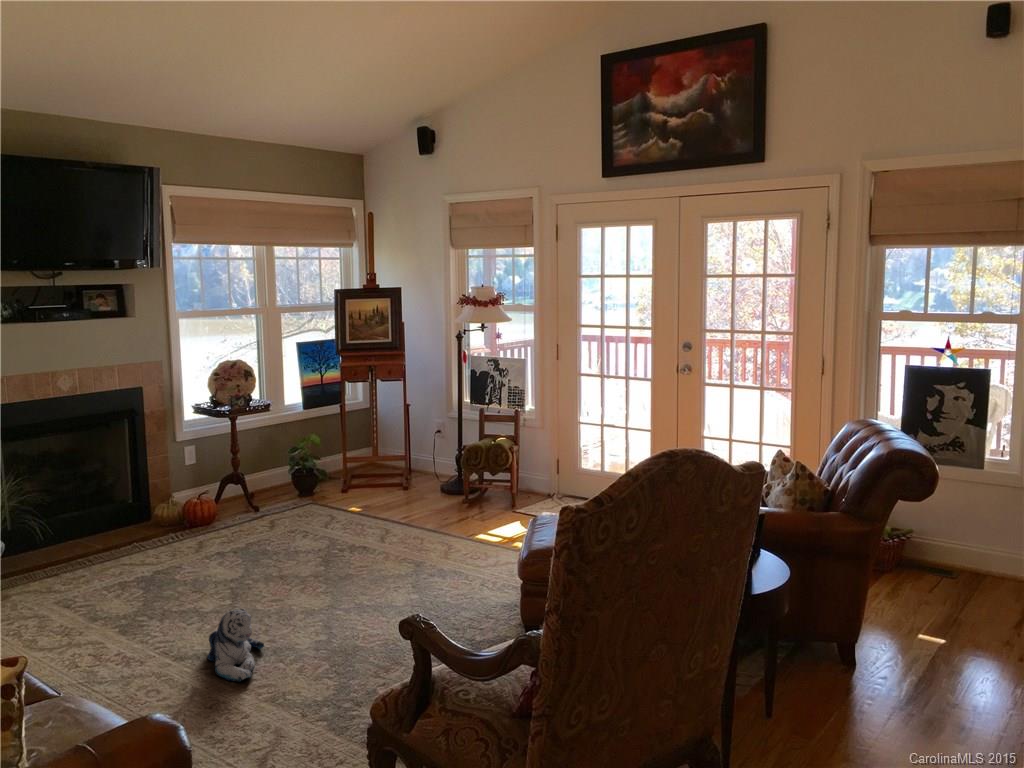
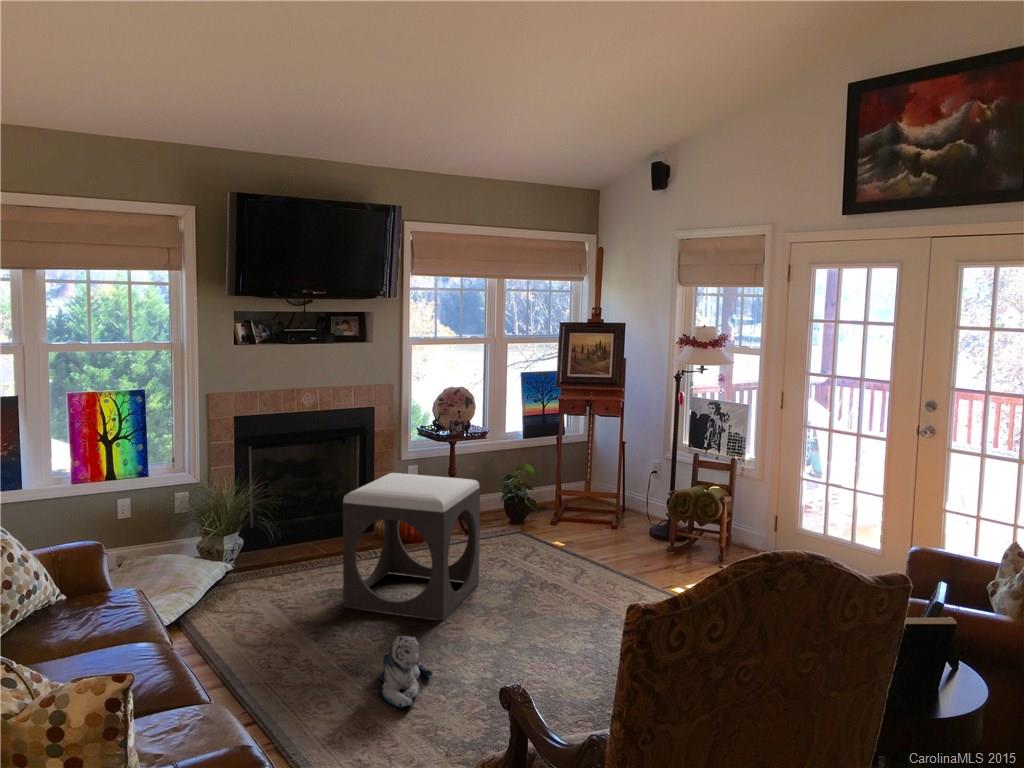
footstool: none [134,451,285,599] -> present [343,473,480,620]

